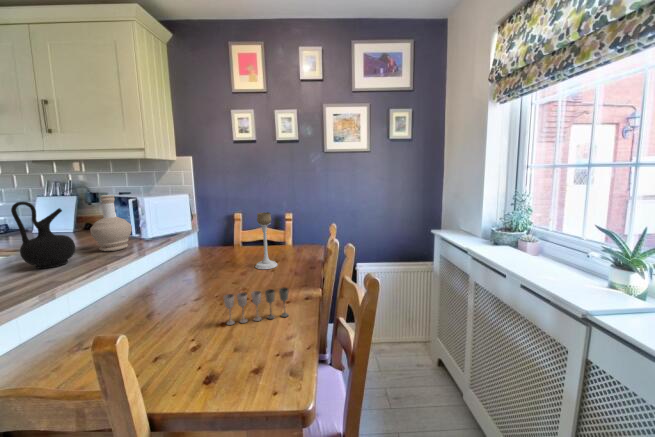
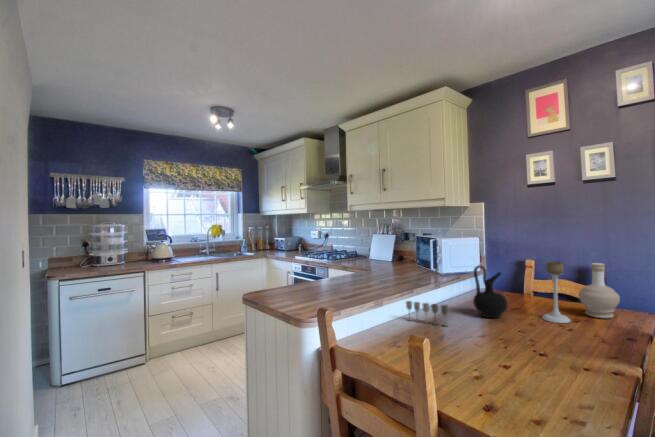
bottle: present [90,195,132,251] -> present [579,263,620,318]
ceramic jug: present [11,202,75,269] -> present [473,265,507,318]
wine glass: present [224,287,289,325] -> present [406,301,448,326]

